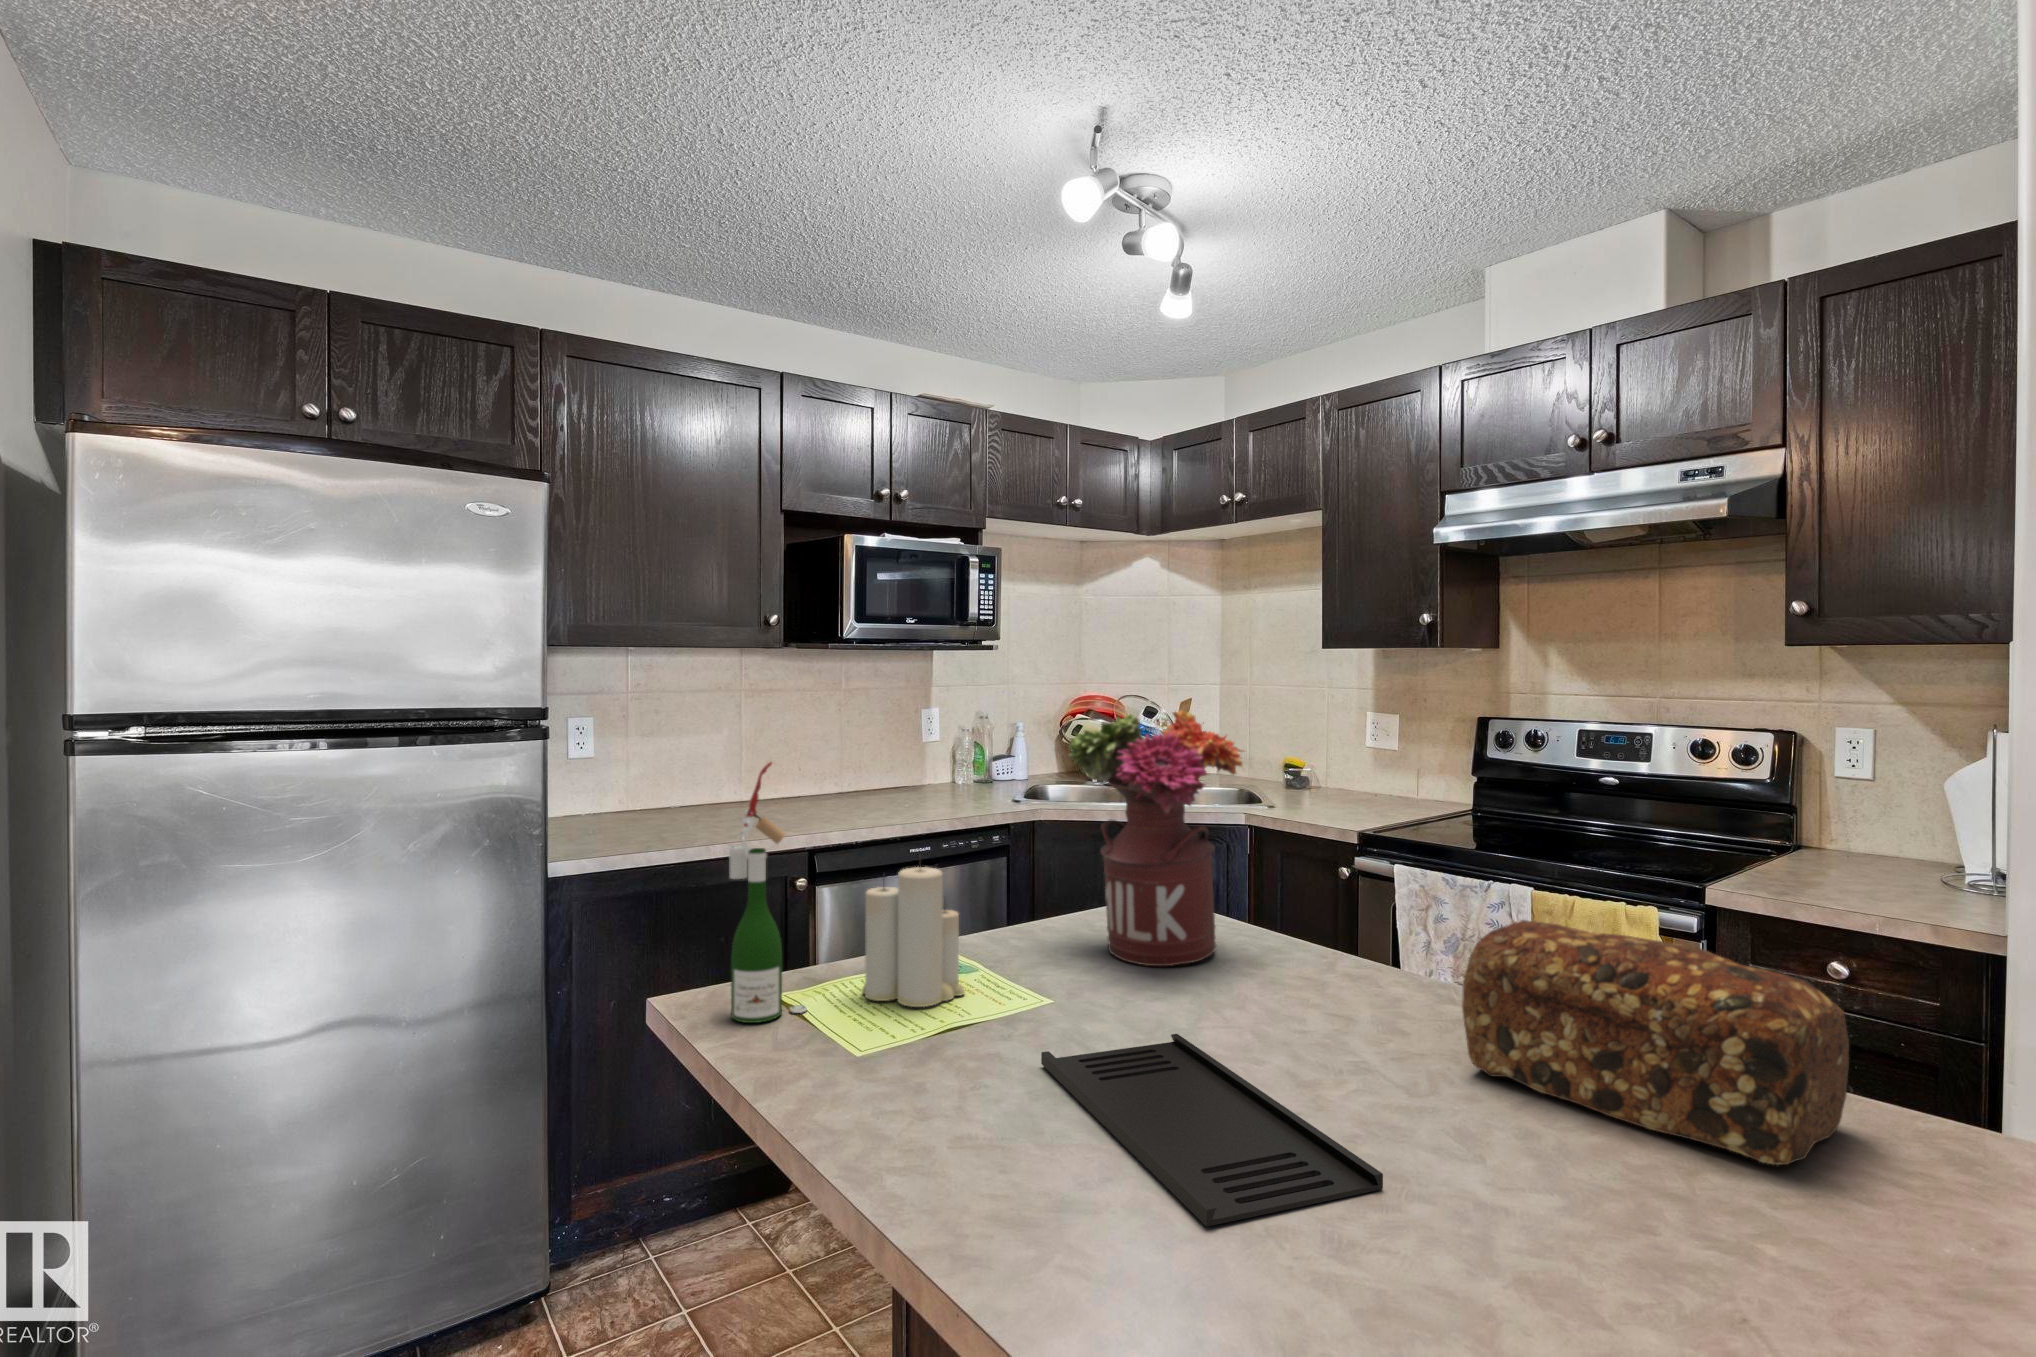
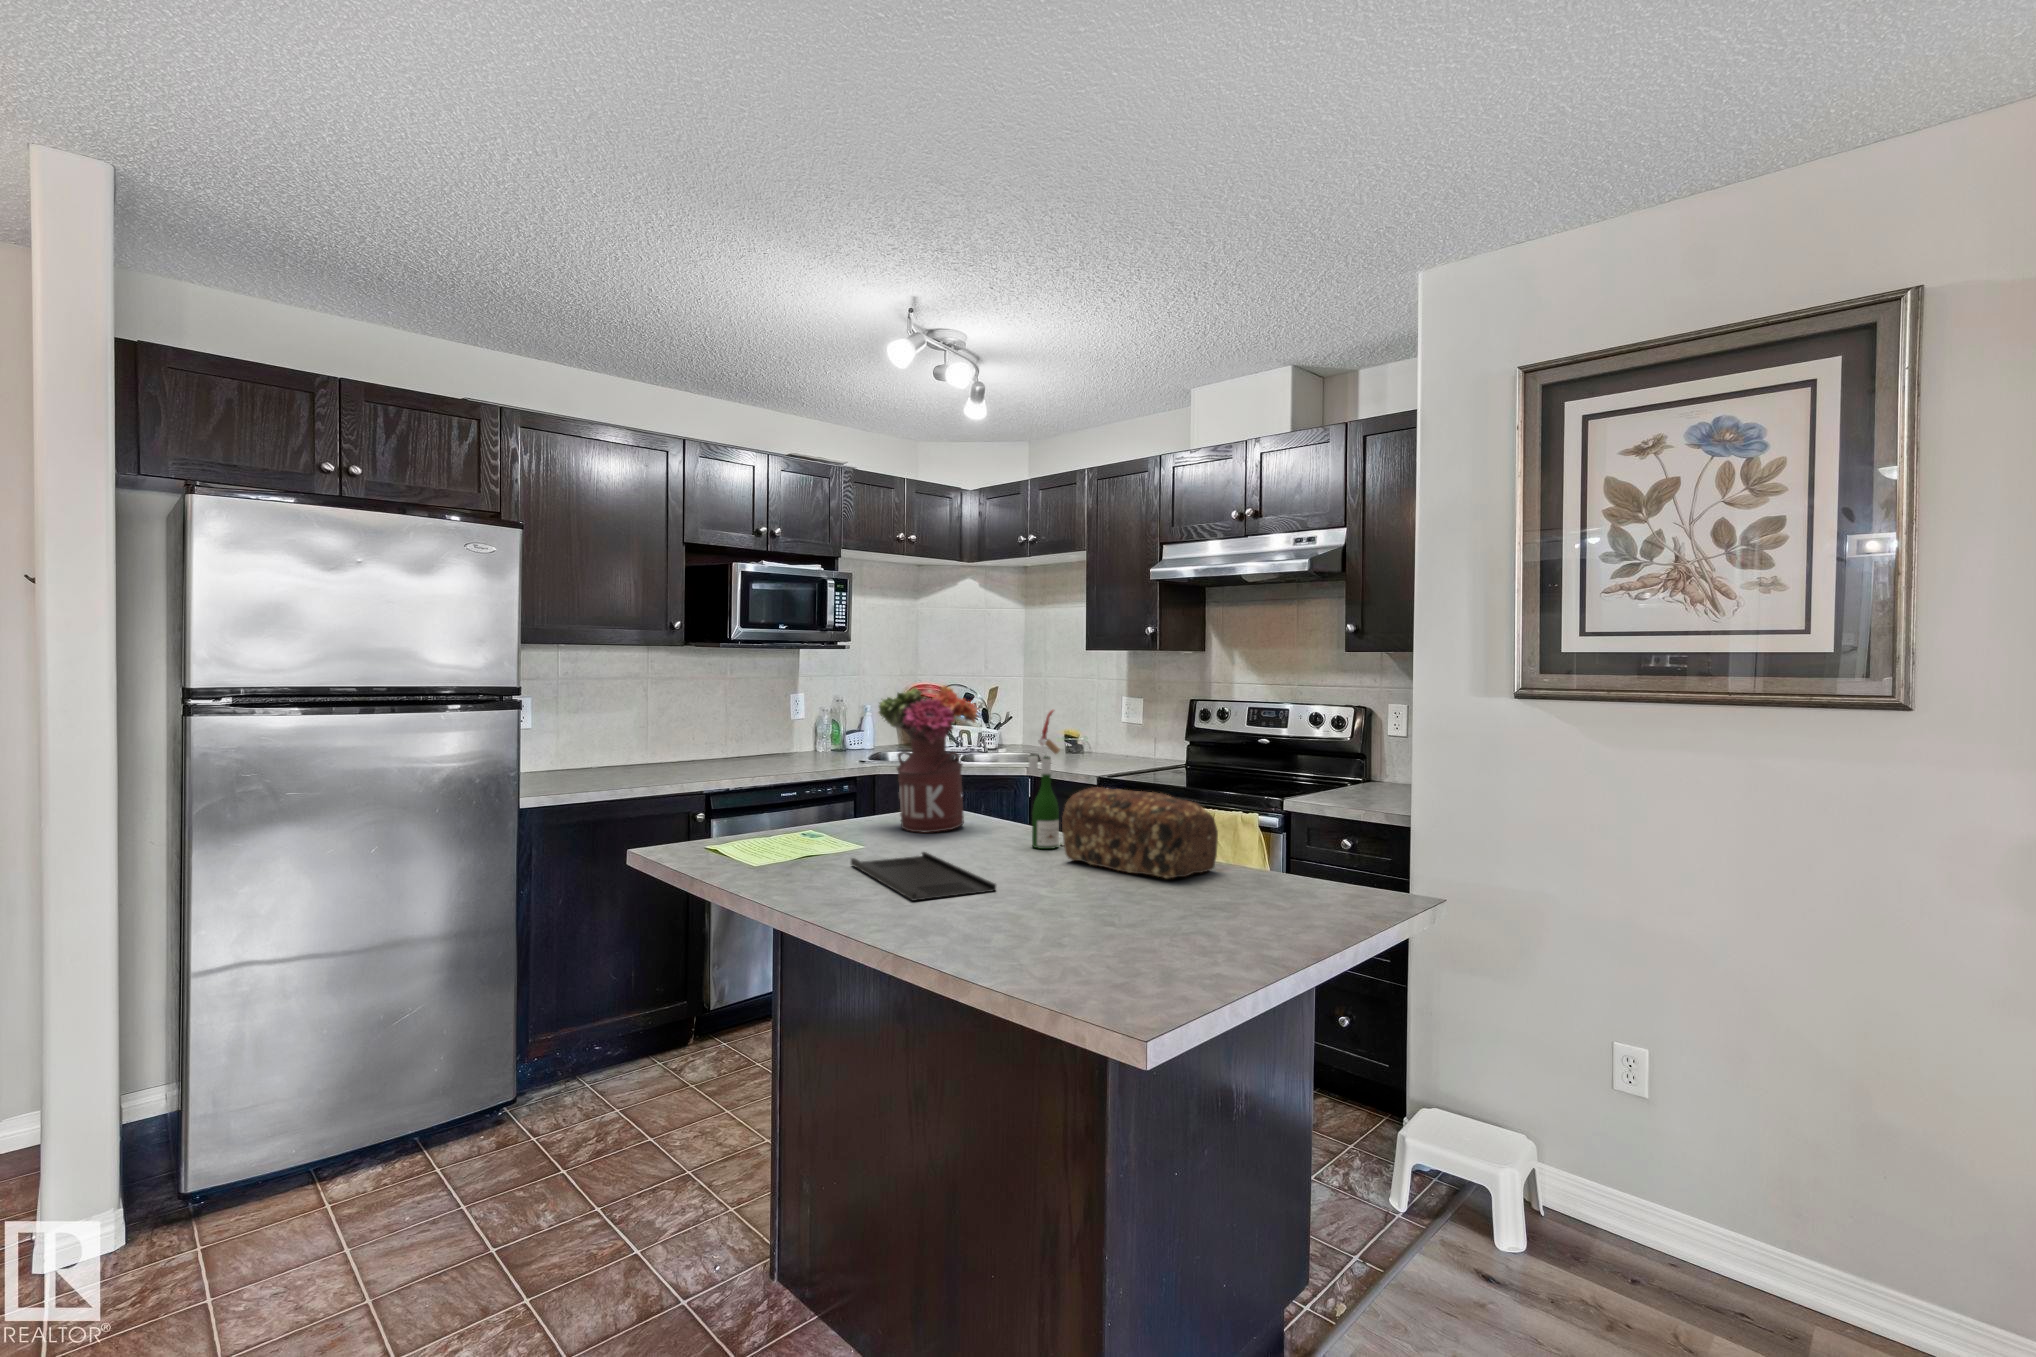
wine bottle: present [729,762,807,1023] -> present [1028,710,1064,849]
candle: present [862,867,965,1007] -> none [752,765,813,849]

